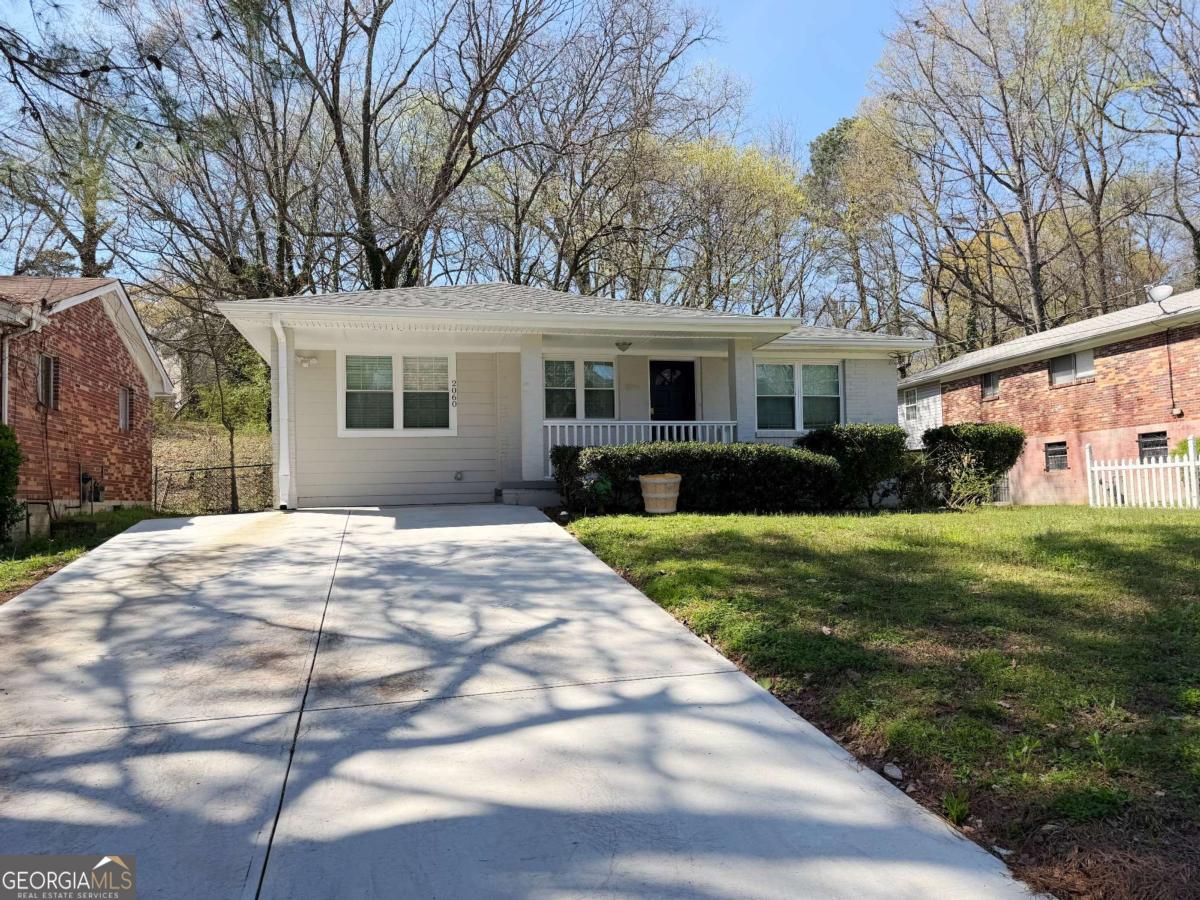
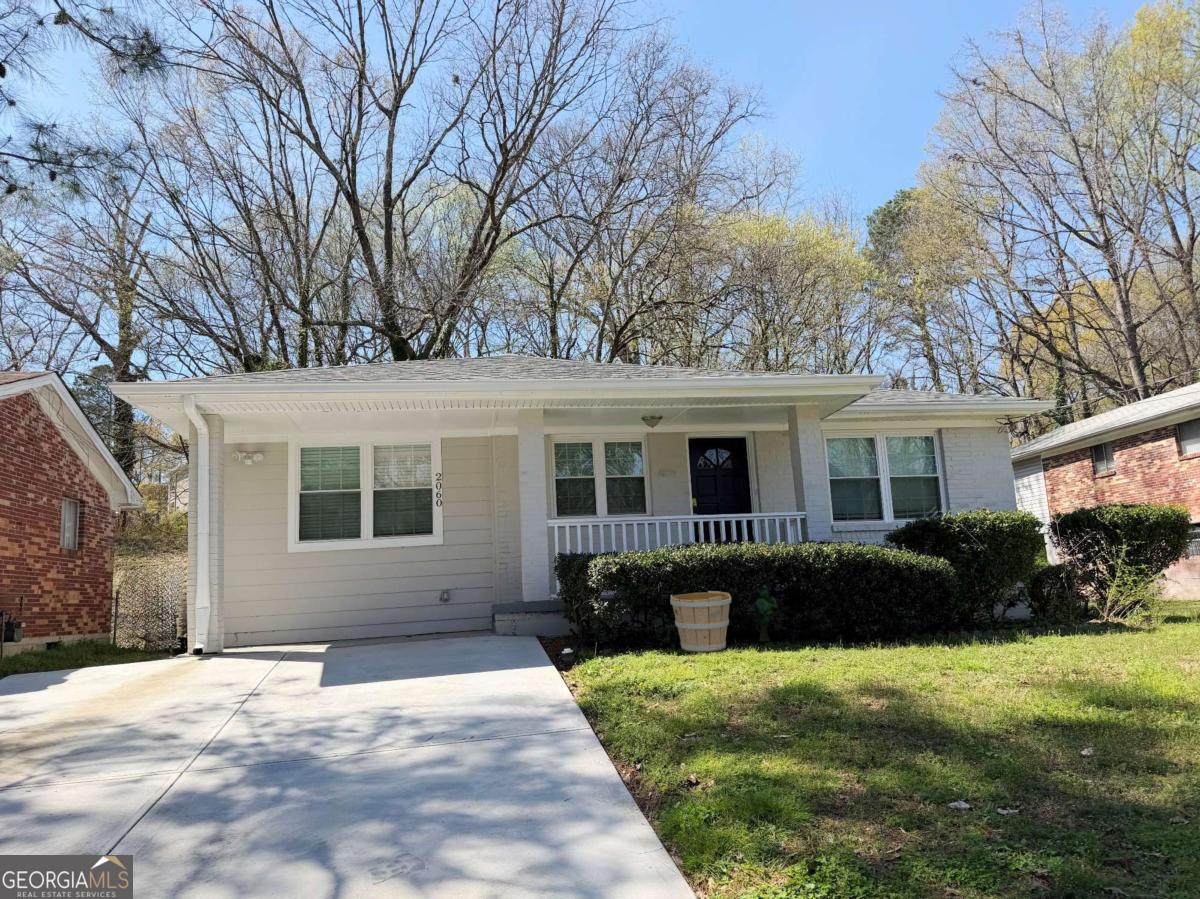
decorative plant: present [590,473,612,512] -> present [747,584,778,642]

